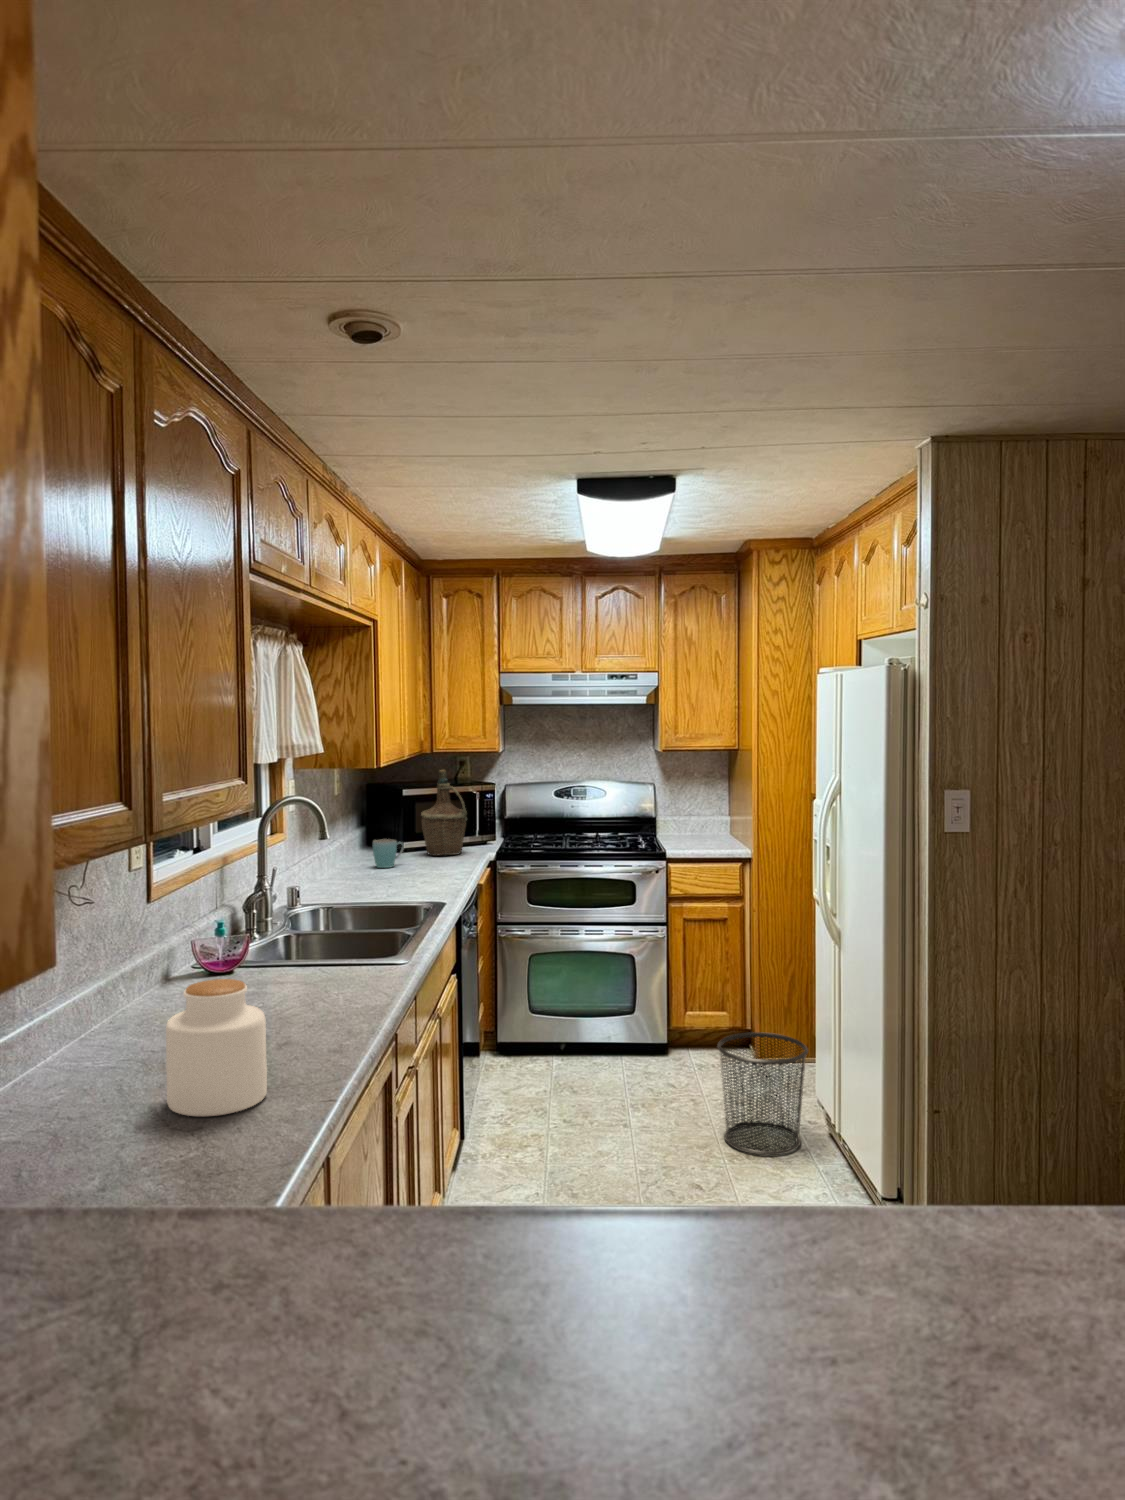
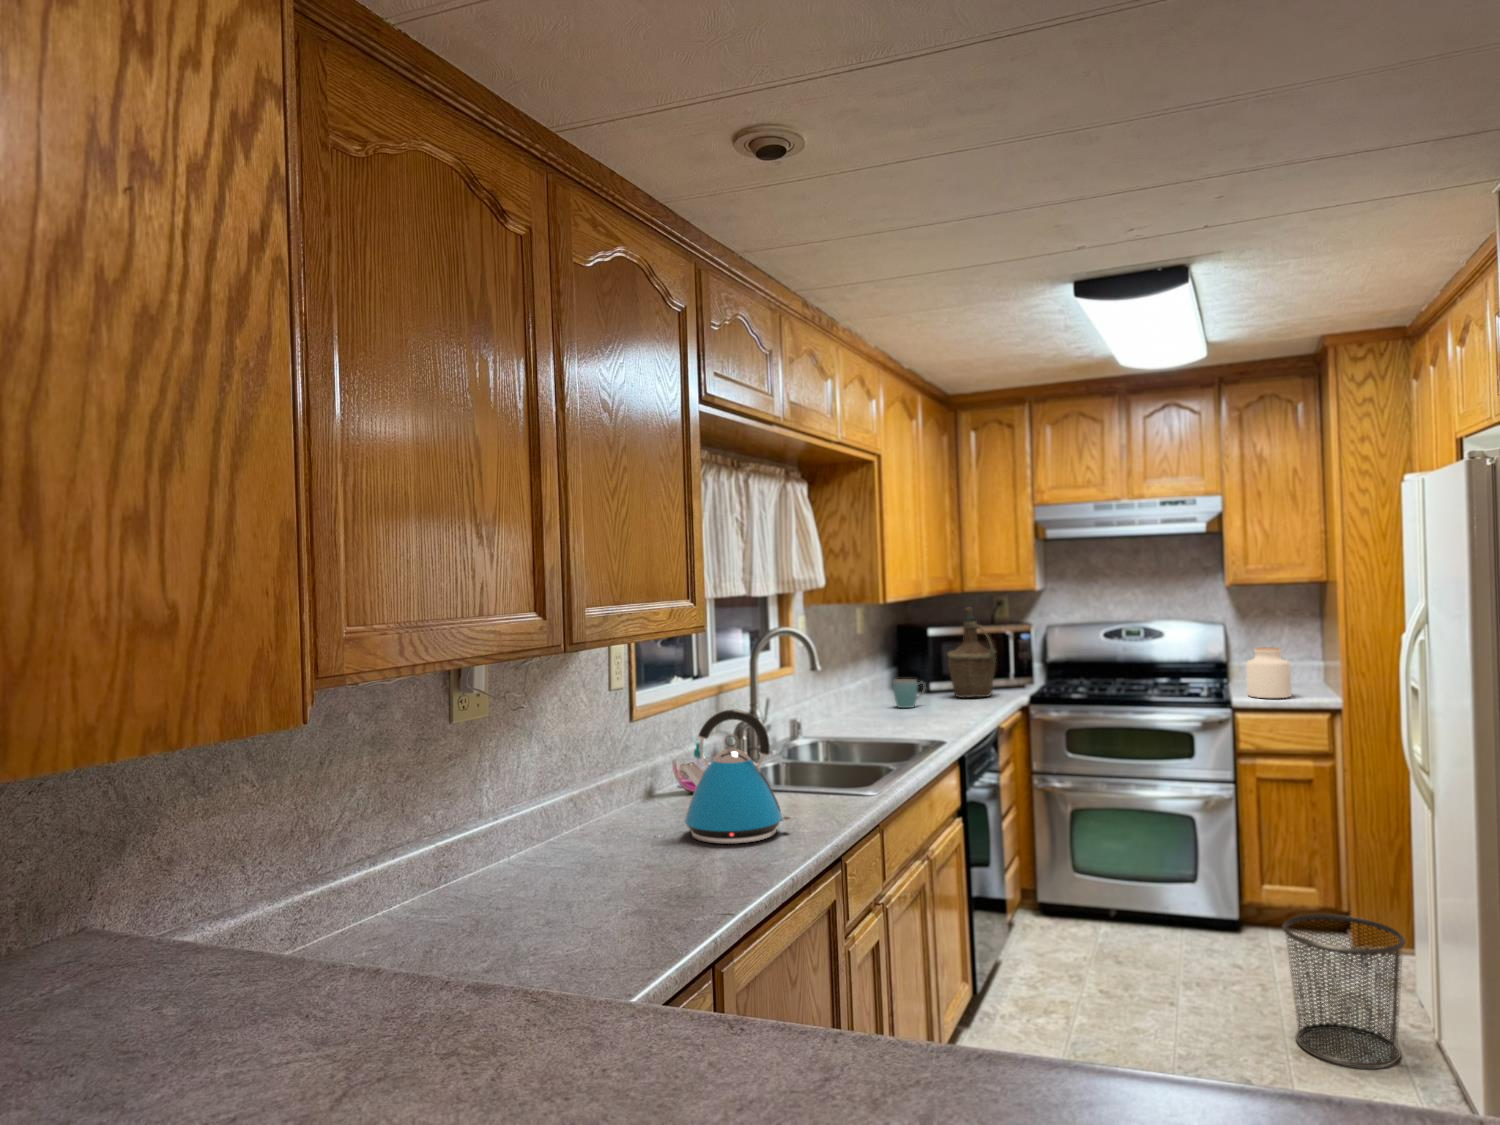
kettle: none [231,891,344,1028] -> present [682,710,791,844]
jar: present [166,979,267,1116] -> present [1246,648,1291,698]

